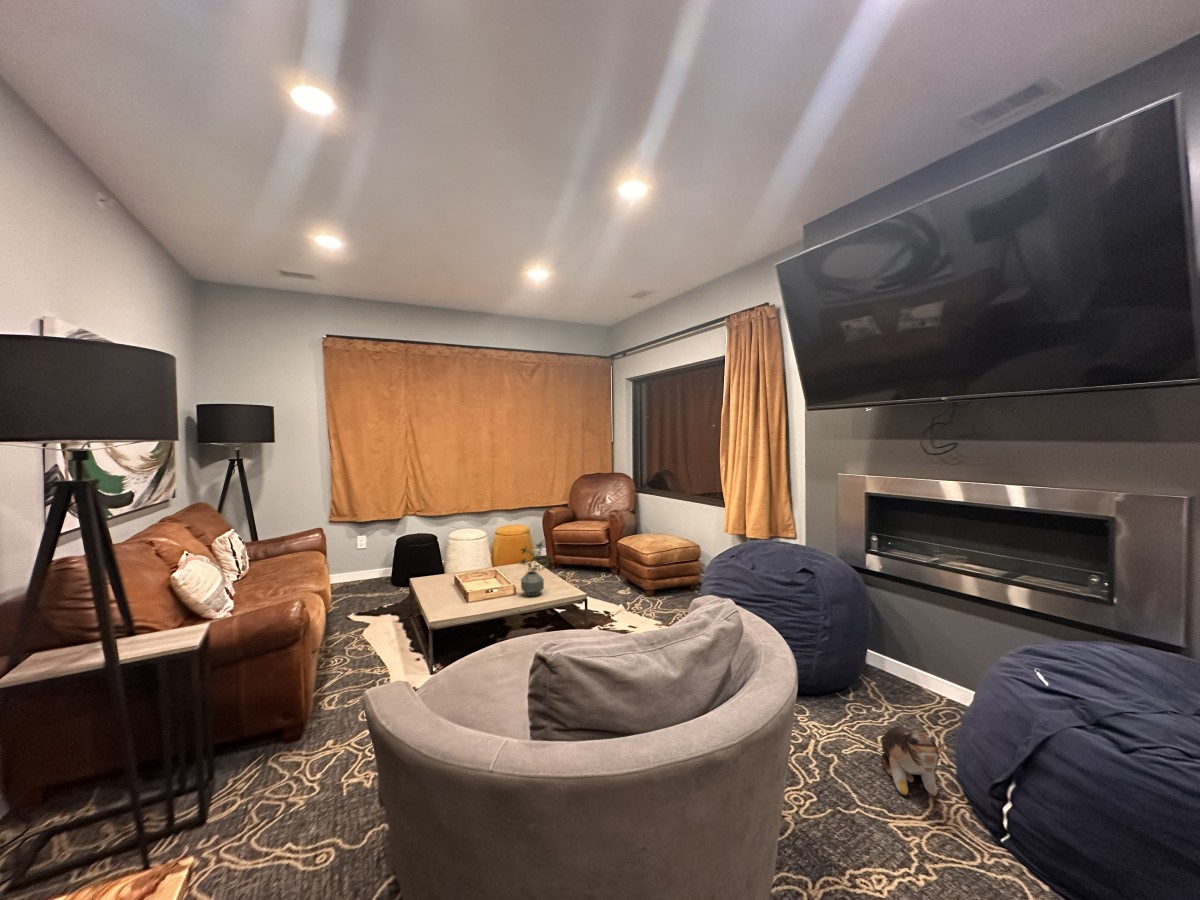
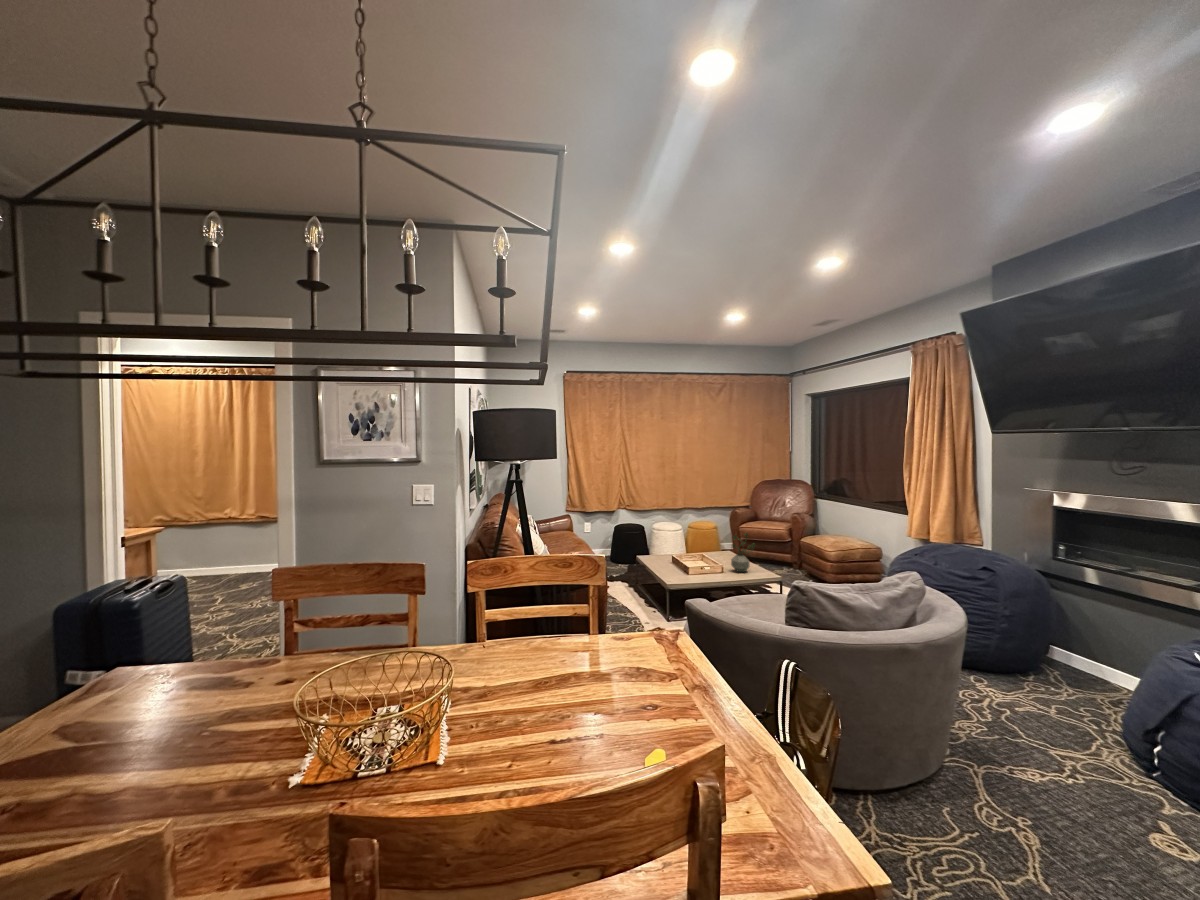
plush toy: present [881,727,945,796] -> none [1050,690,1104,744]

